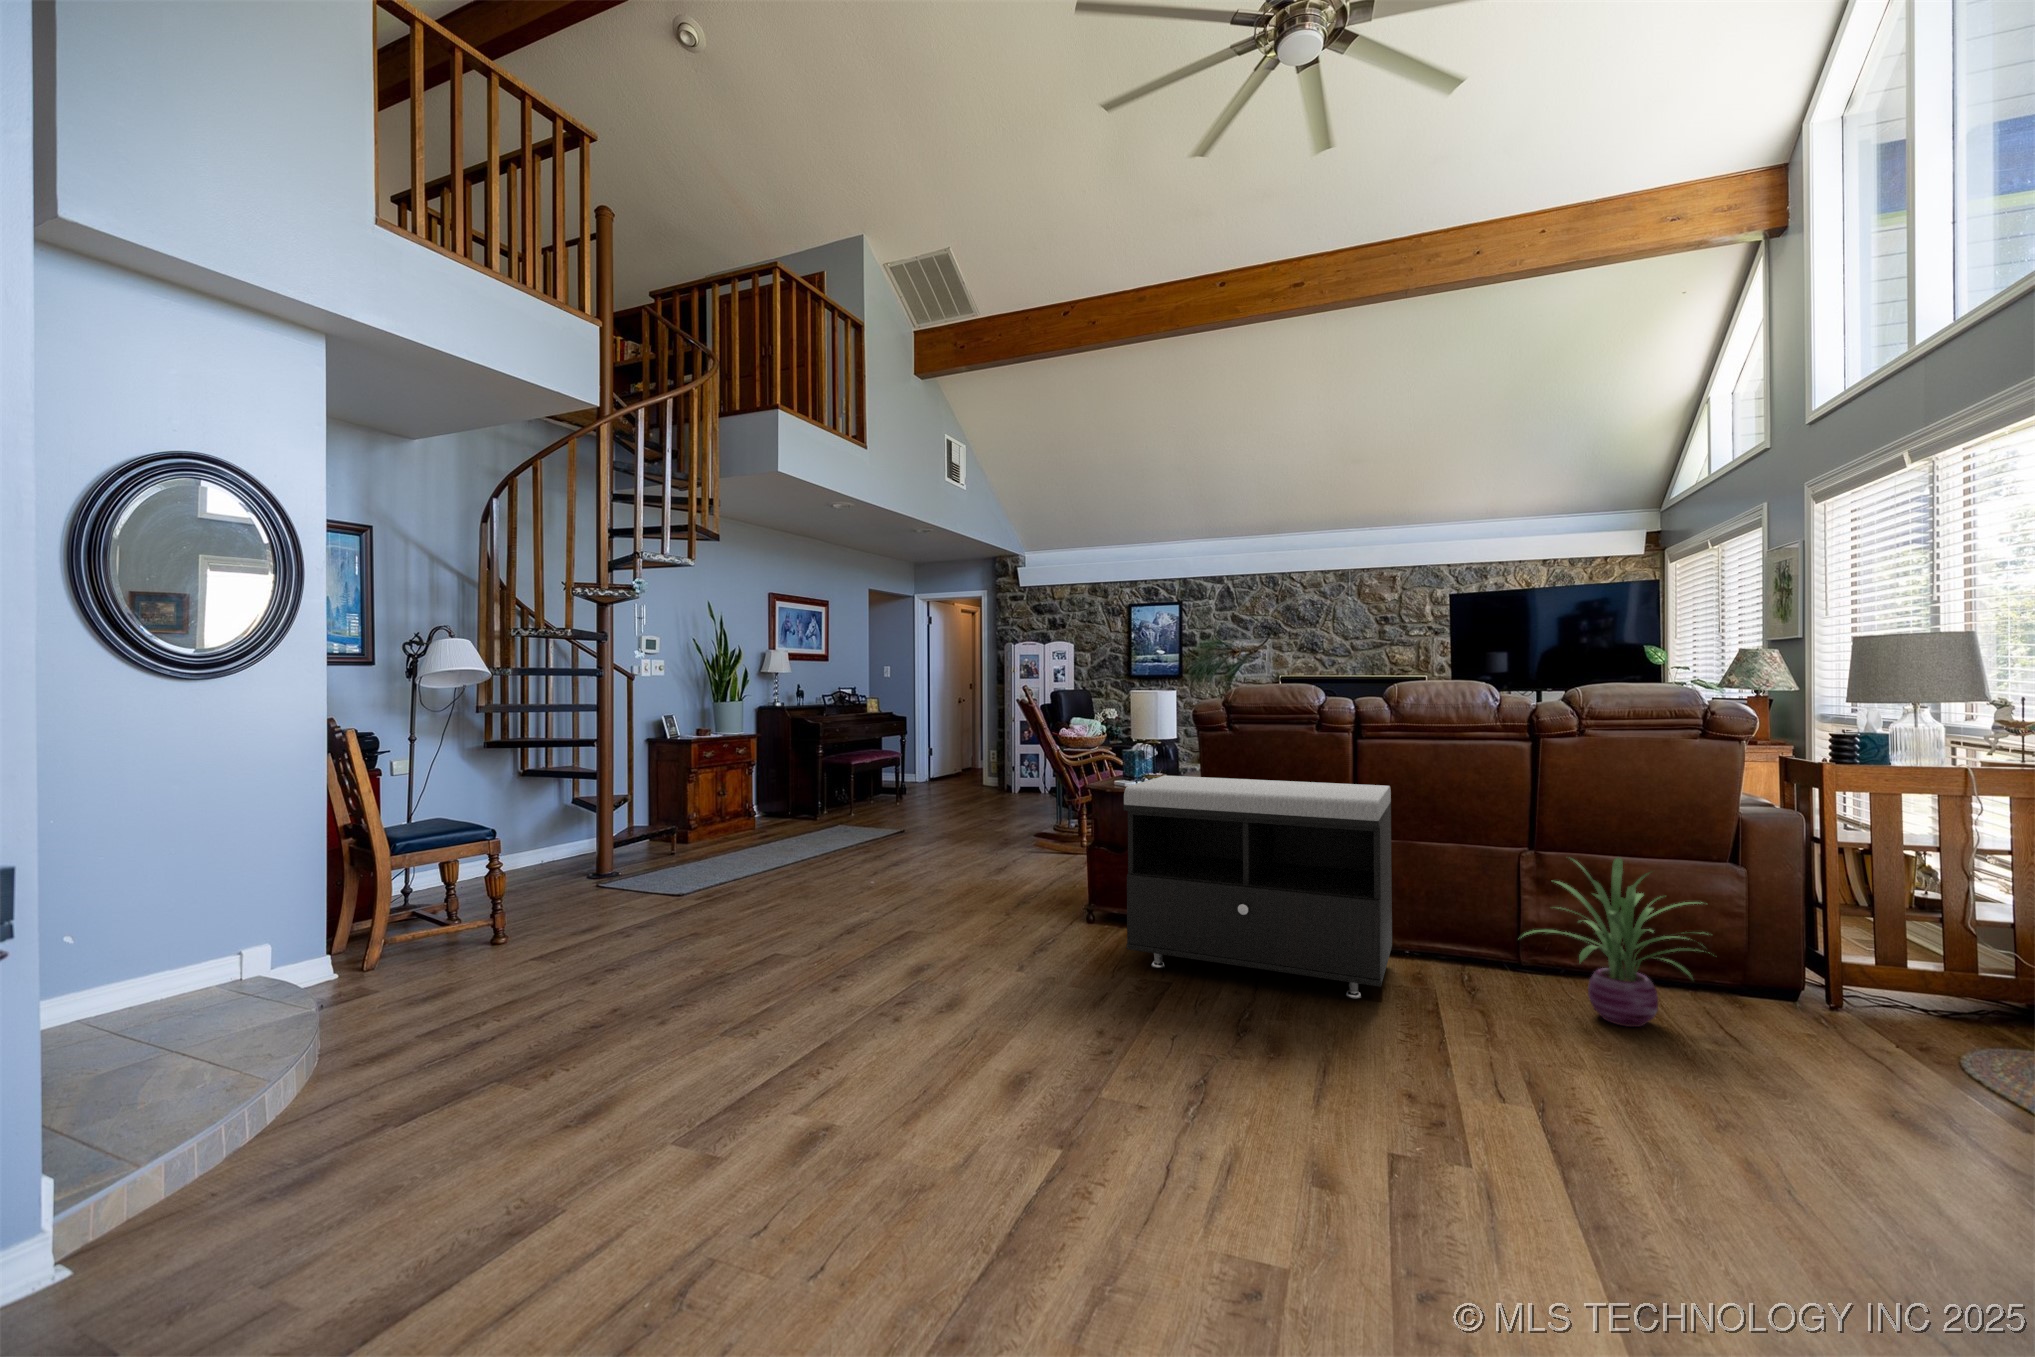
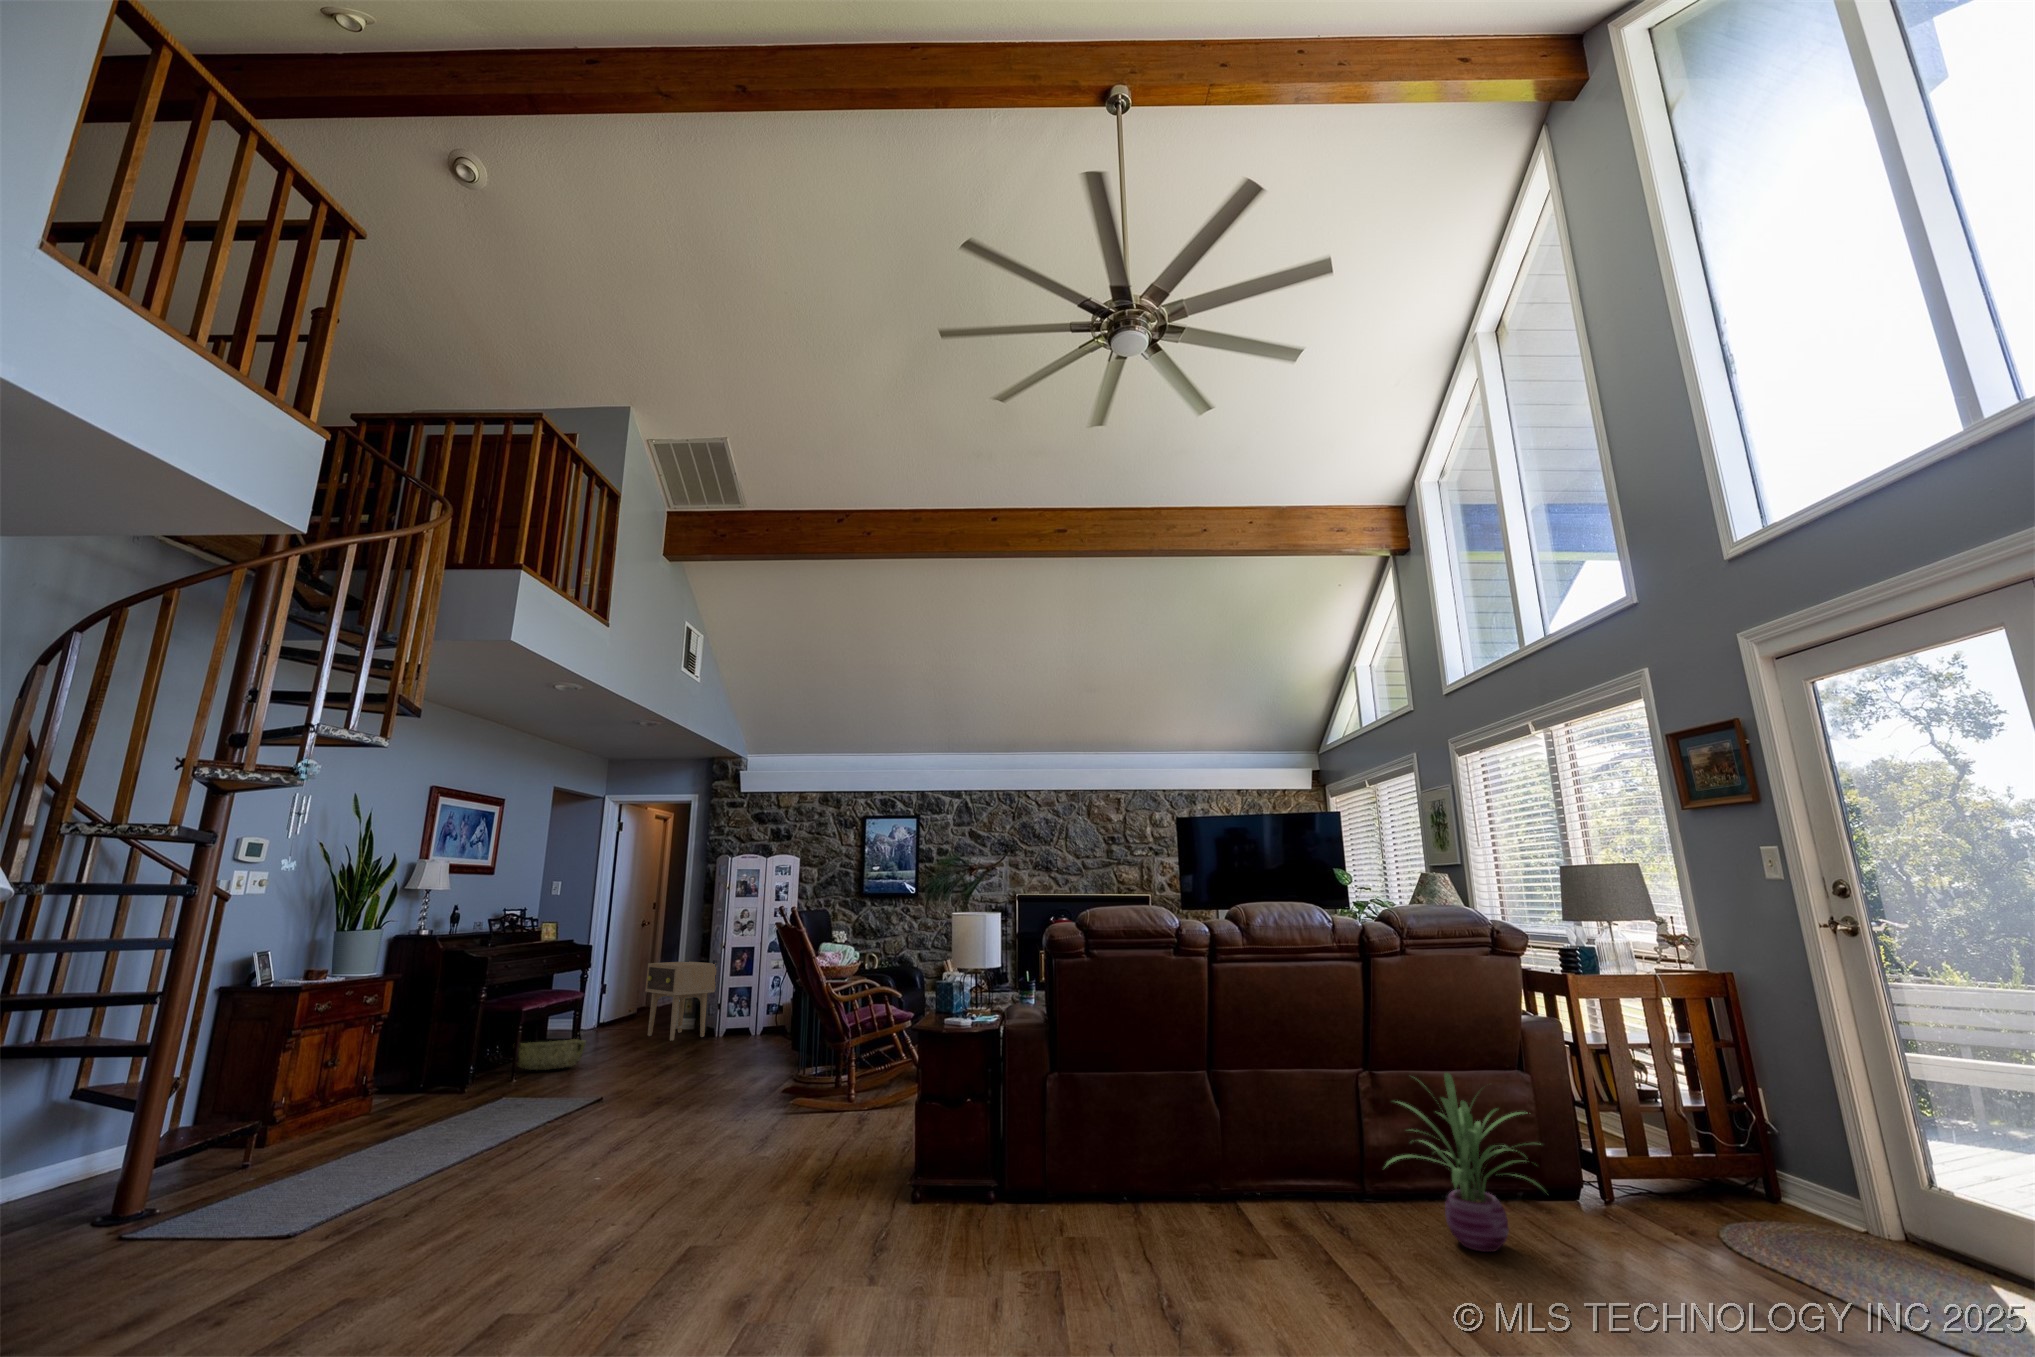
side table: none [955,732,1007,794] -> present [645,961,716,1041]
storage bench: present [1124,776,1392,999] -> none [987,1010,1276,1262]
woven basket: none [852,788,904,810] -> present [517,1039,586,1070]

